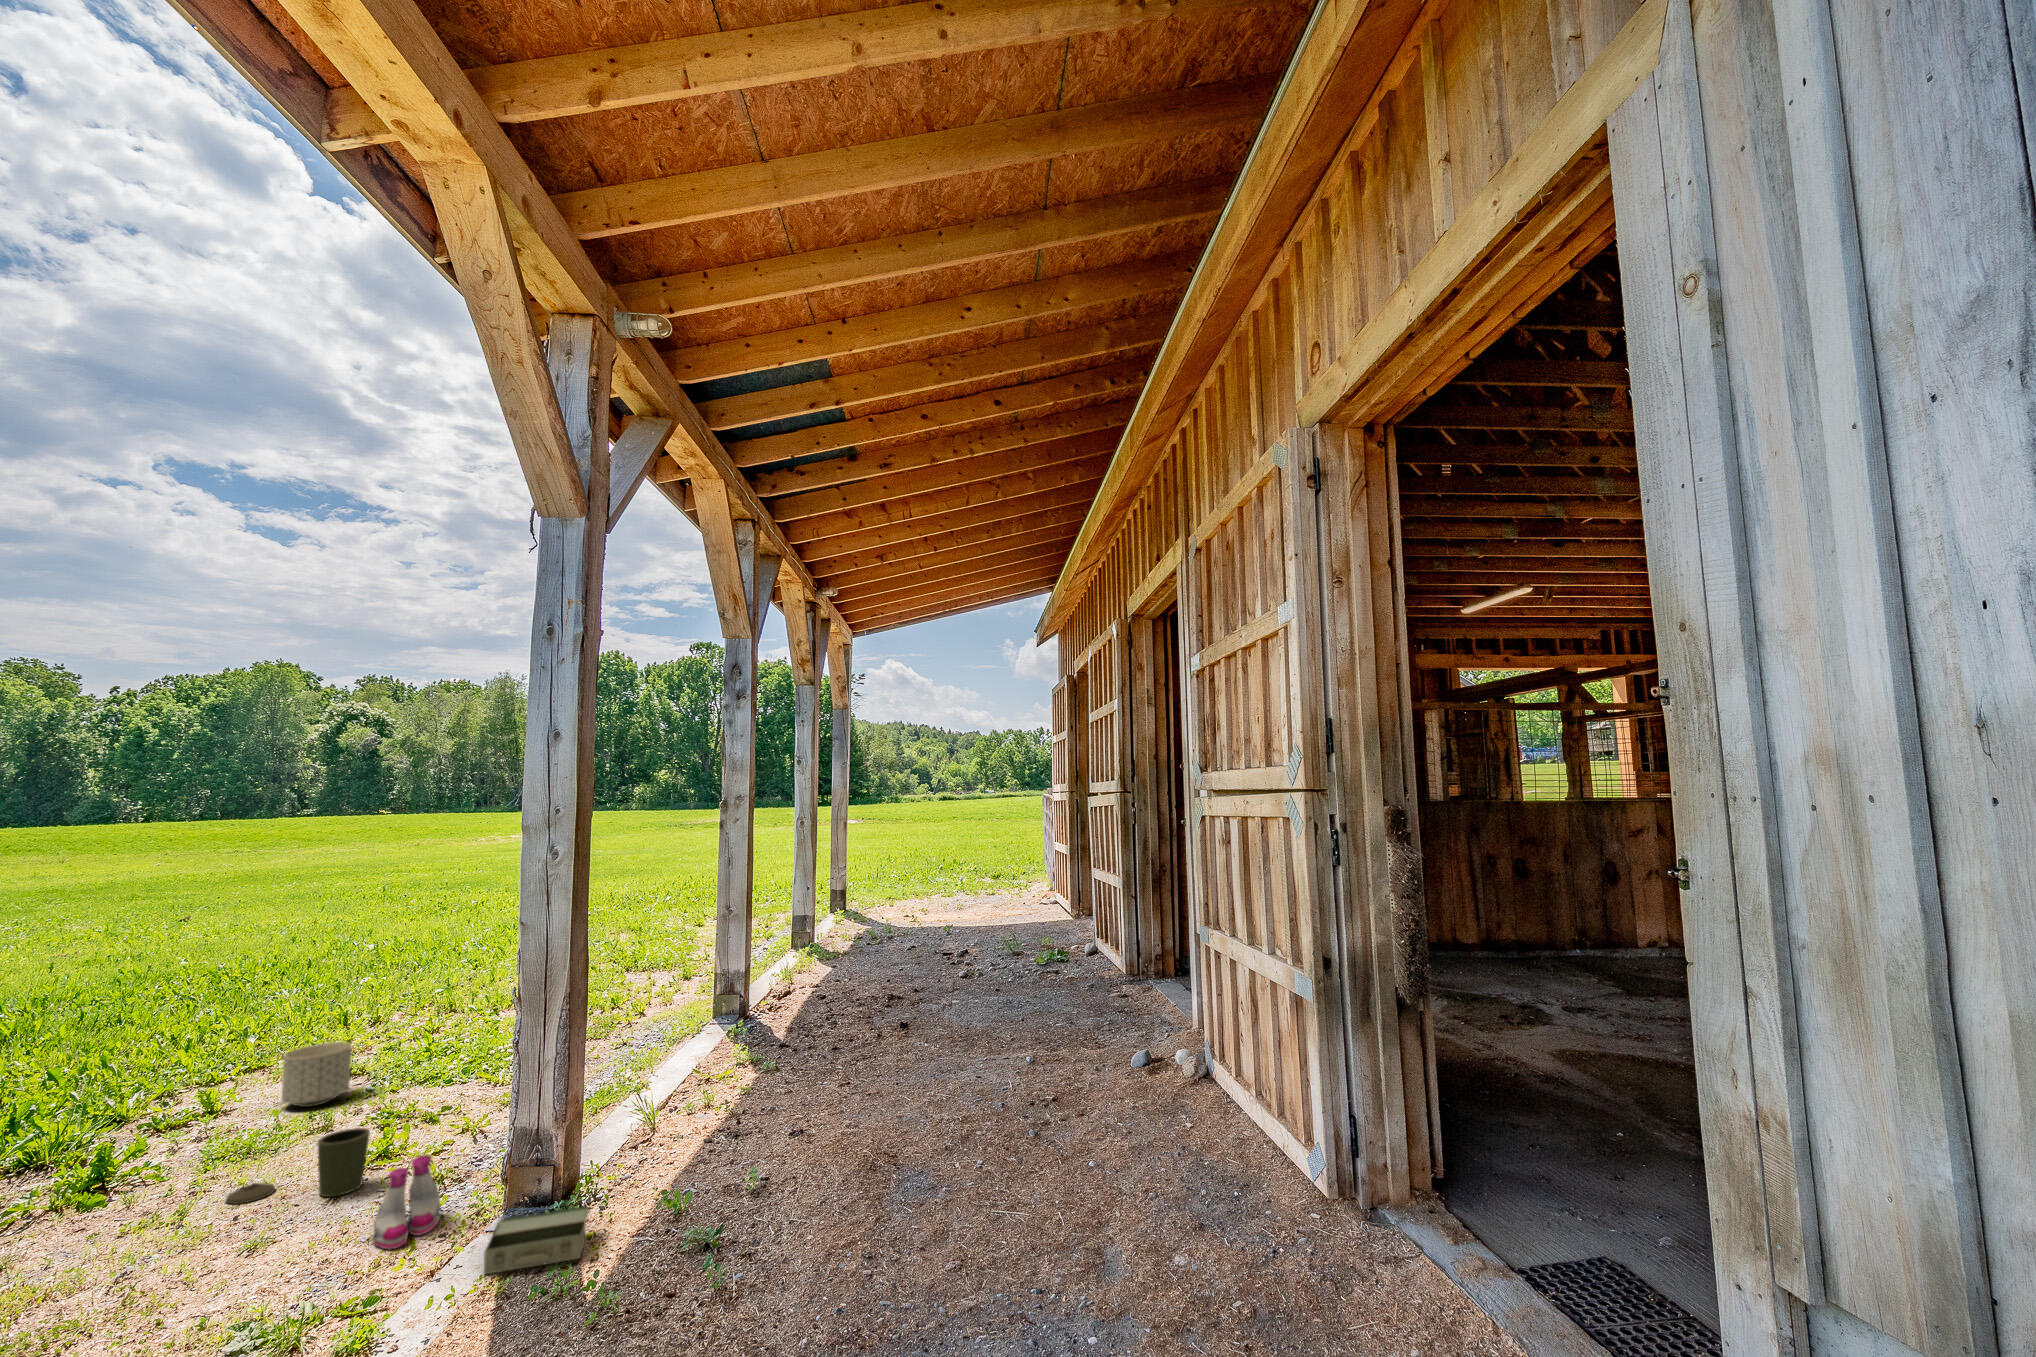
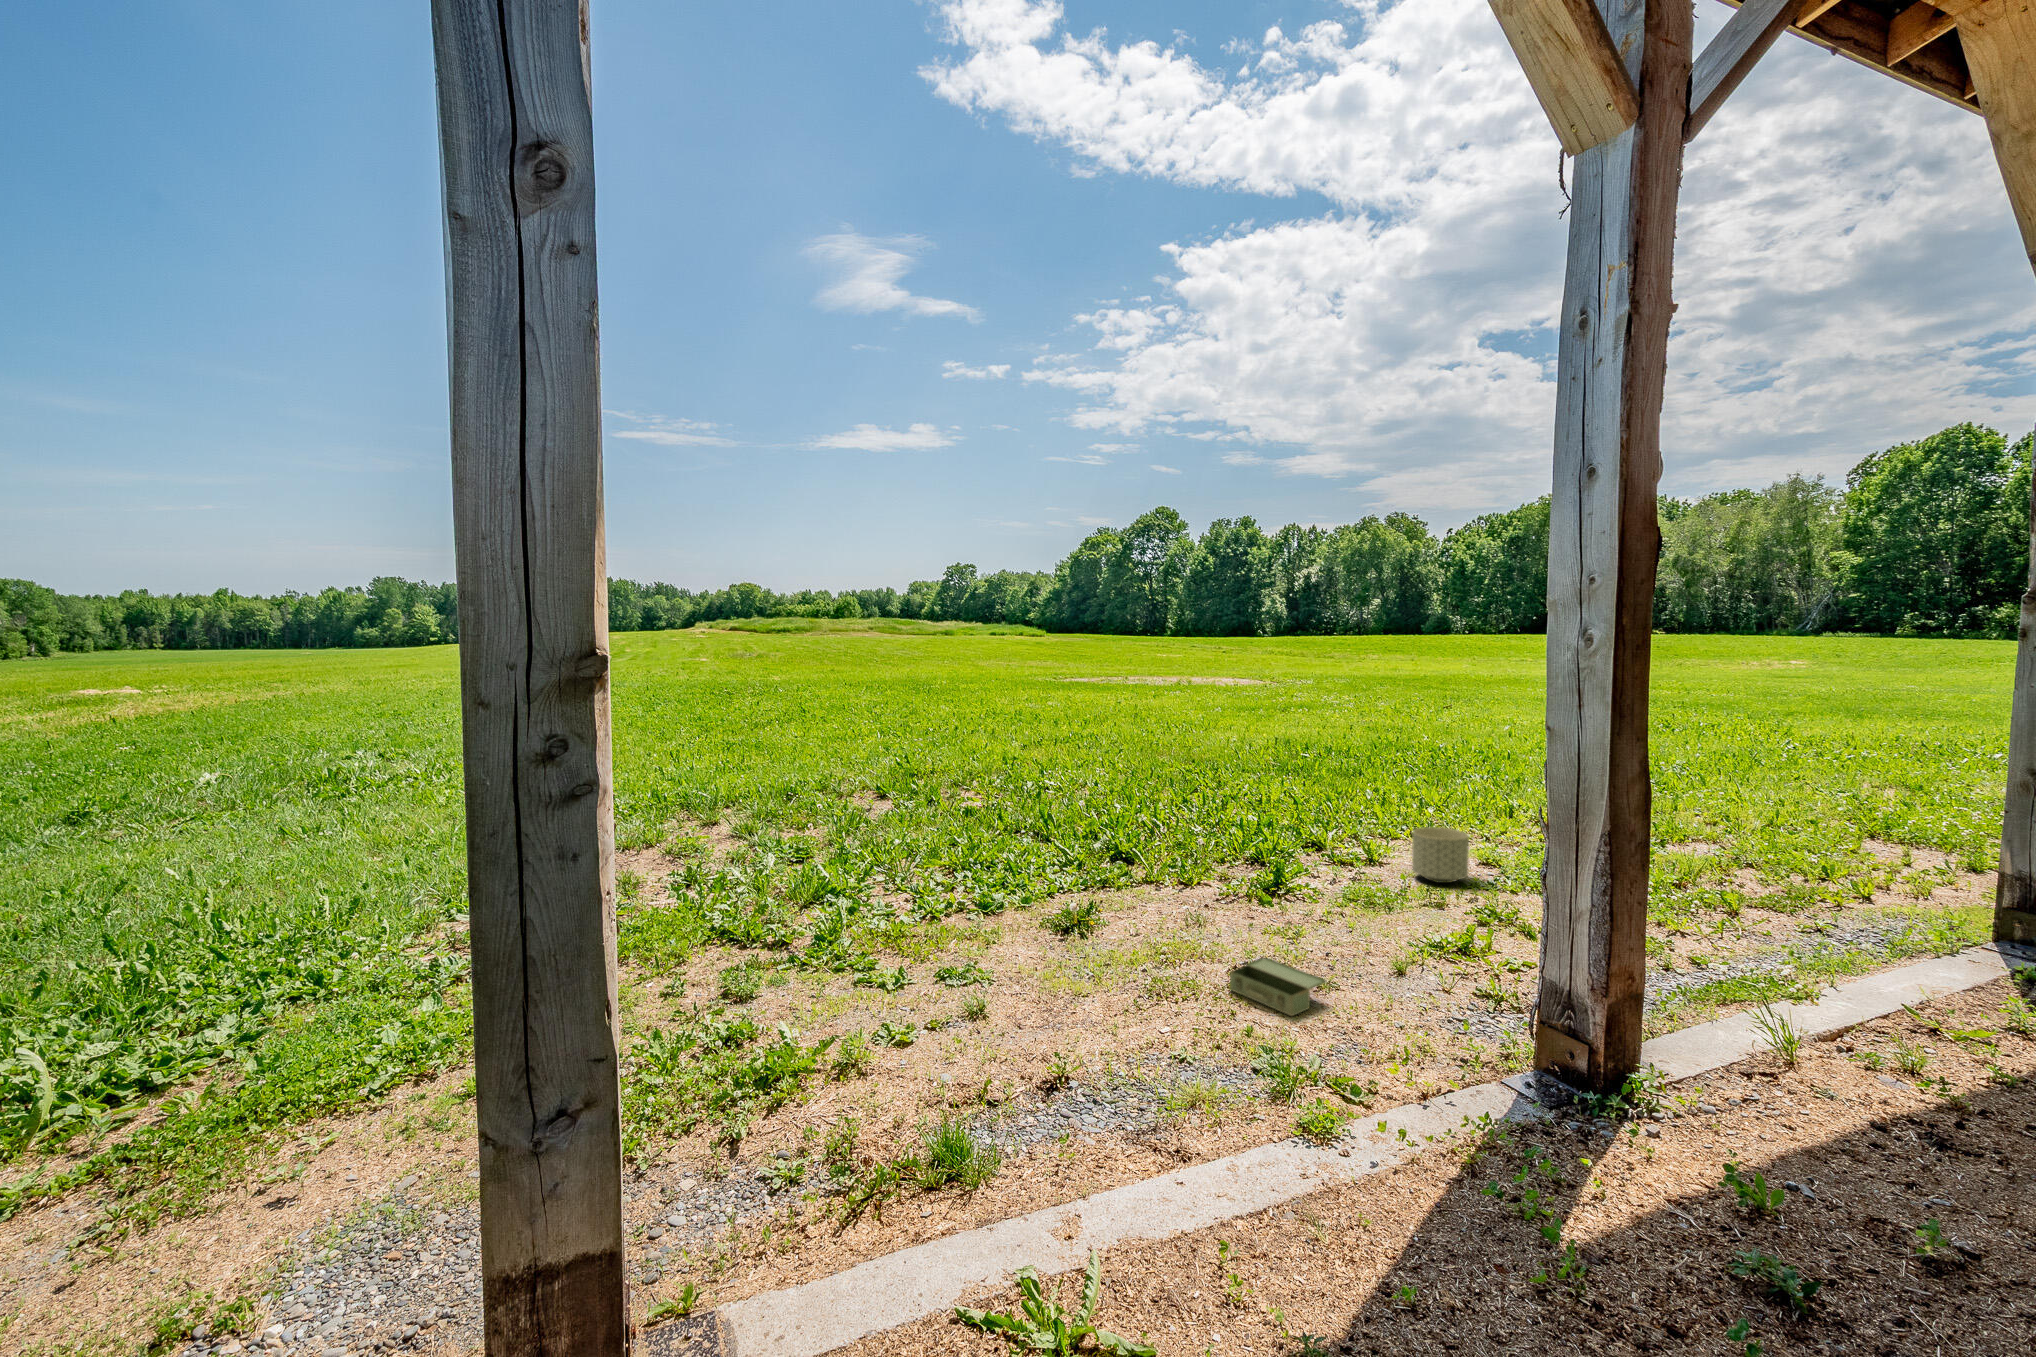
trash can: present [226,1128,370,1204] -> none [1330,913,1432,975]
boots: present [372,1155,440,1249] -> none [1399,968,1470,1051]
toolbox: present [484,1206,589,1274] -> present [1230,958,1325,1016]

